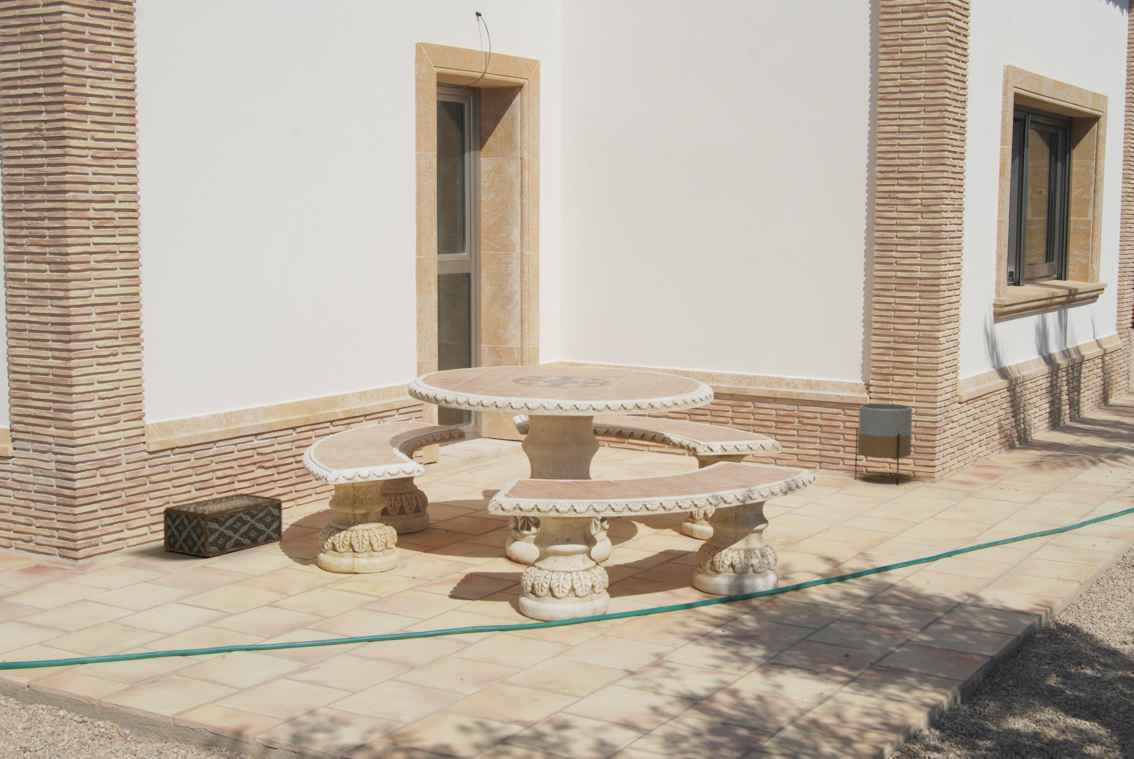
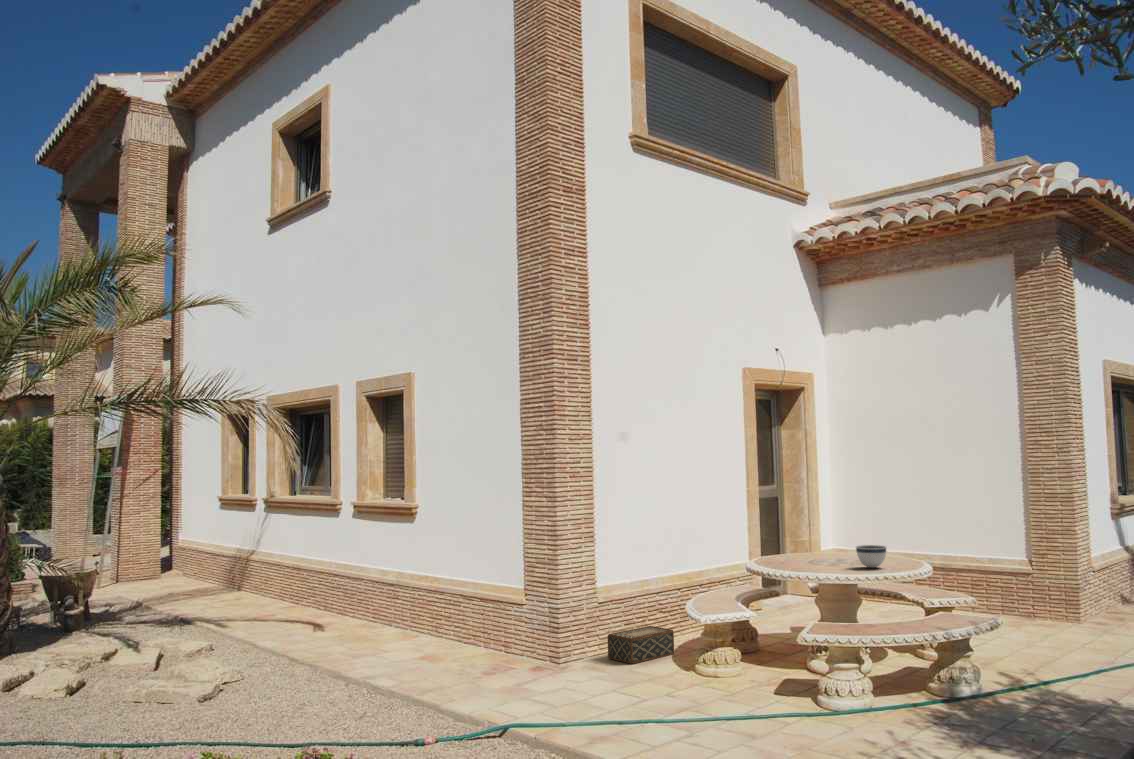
bowl: none [594,355,643,391] -> present [856,545,886,568]
planter: present [855,403,912,485] -> none [1027,573,1066,626]

